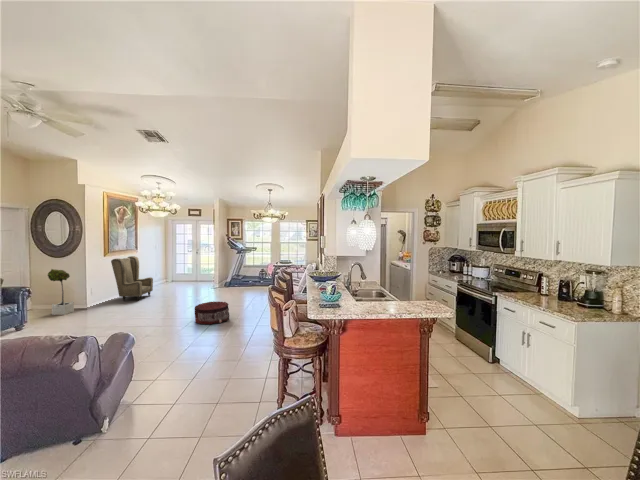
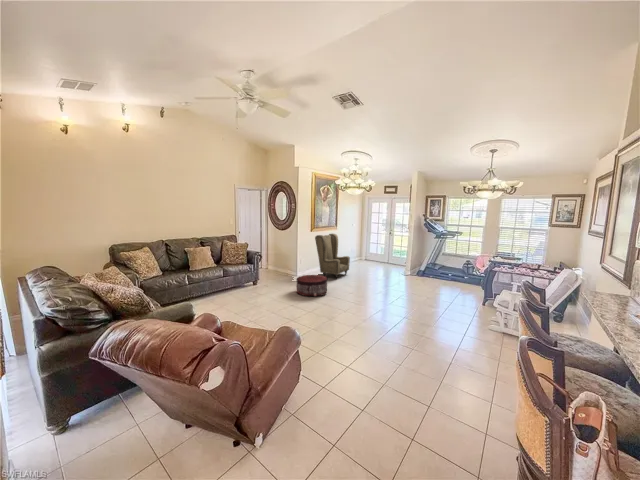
potted tree: present [48,269,74,315] -> none [267,241,285,284]
pouf: present [195,301,230,324] -> present [296,275,327,296]

